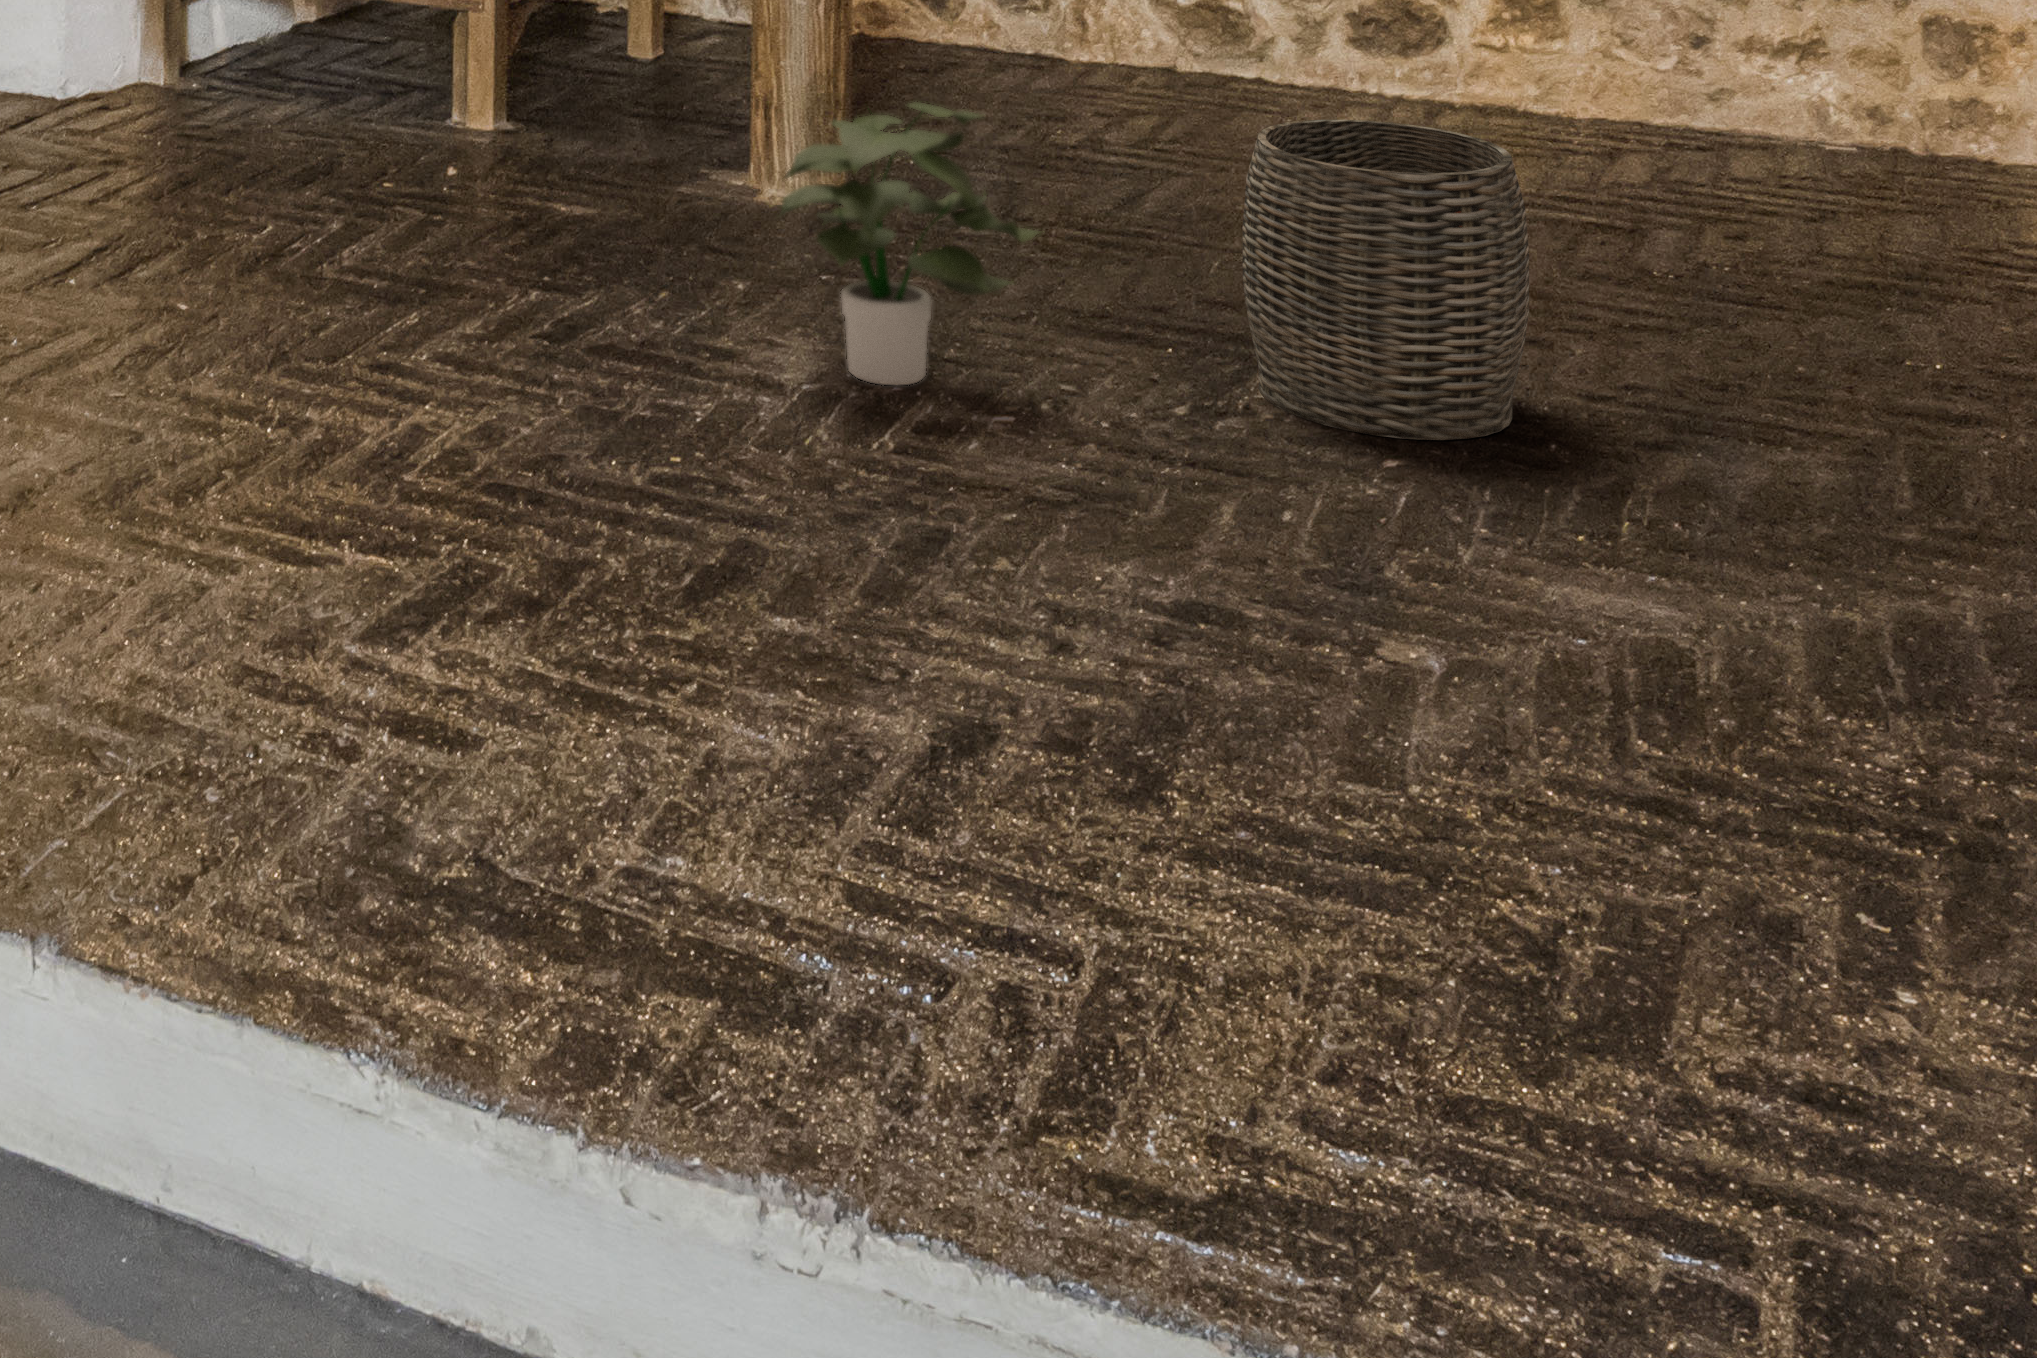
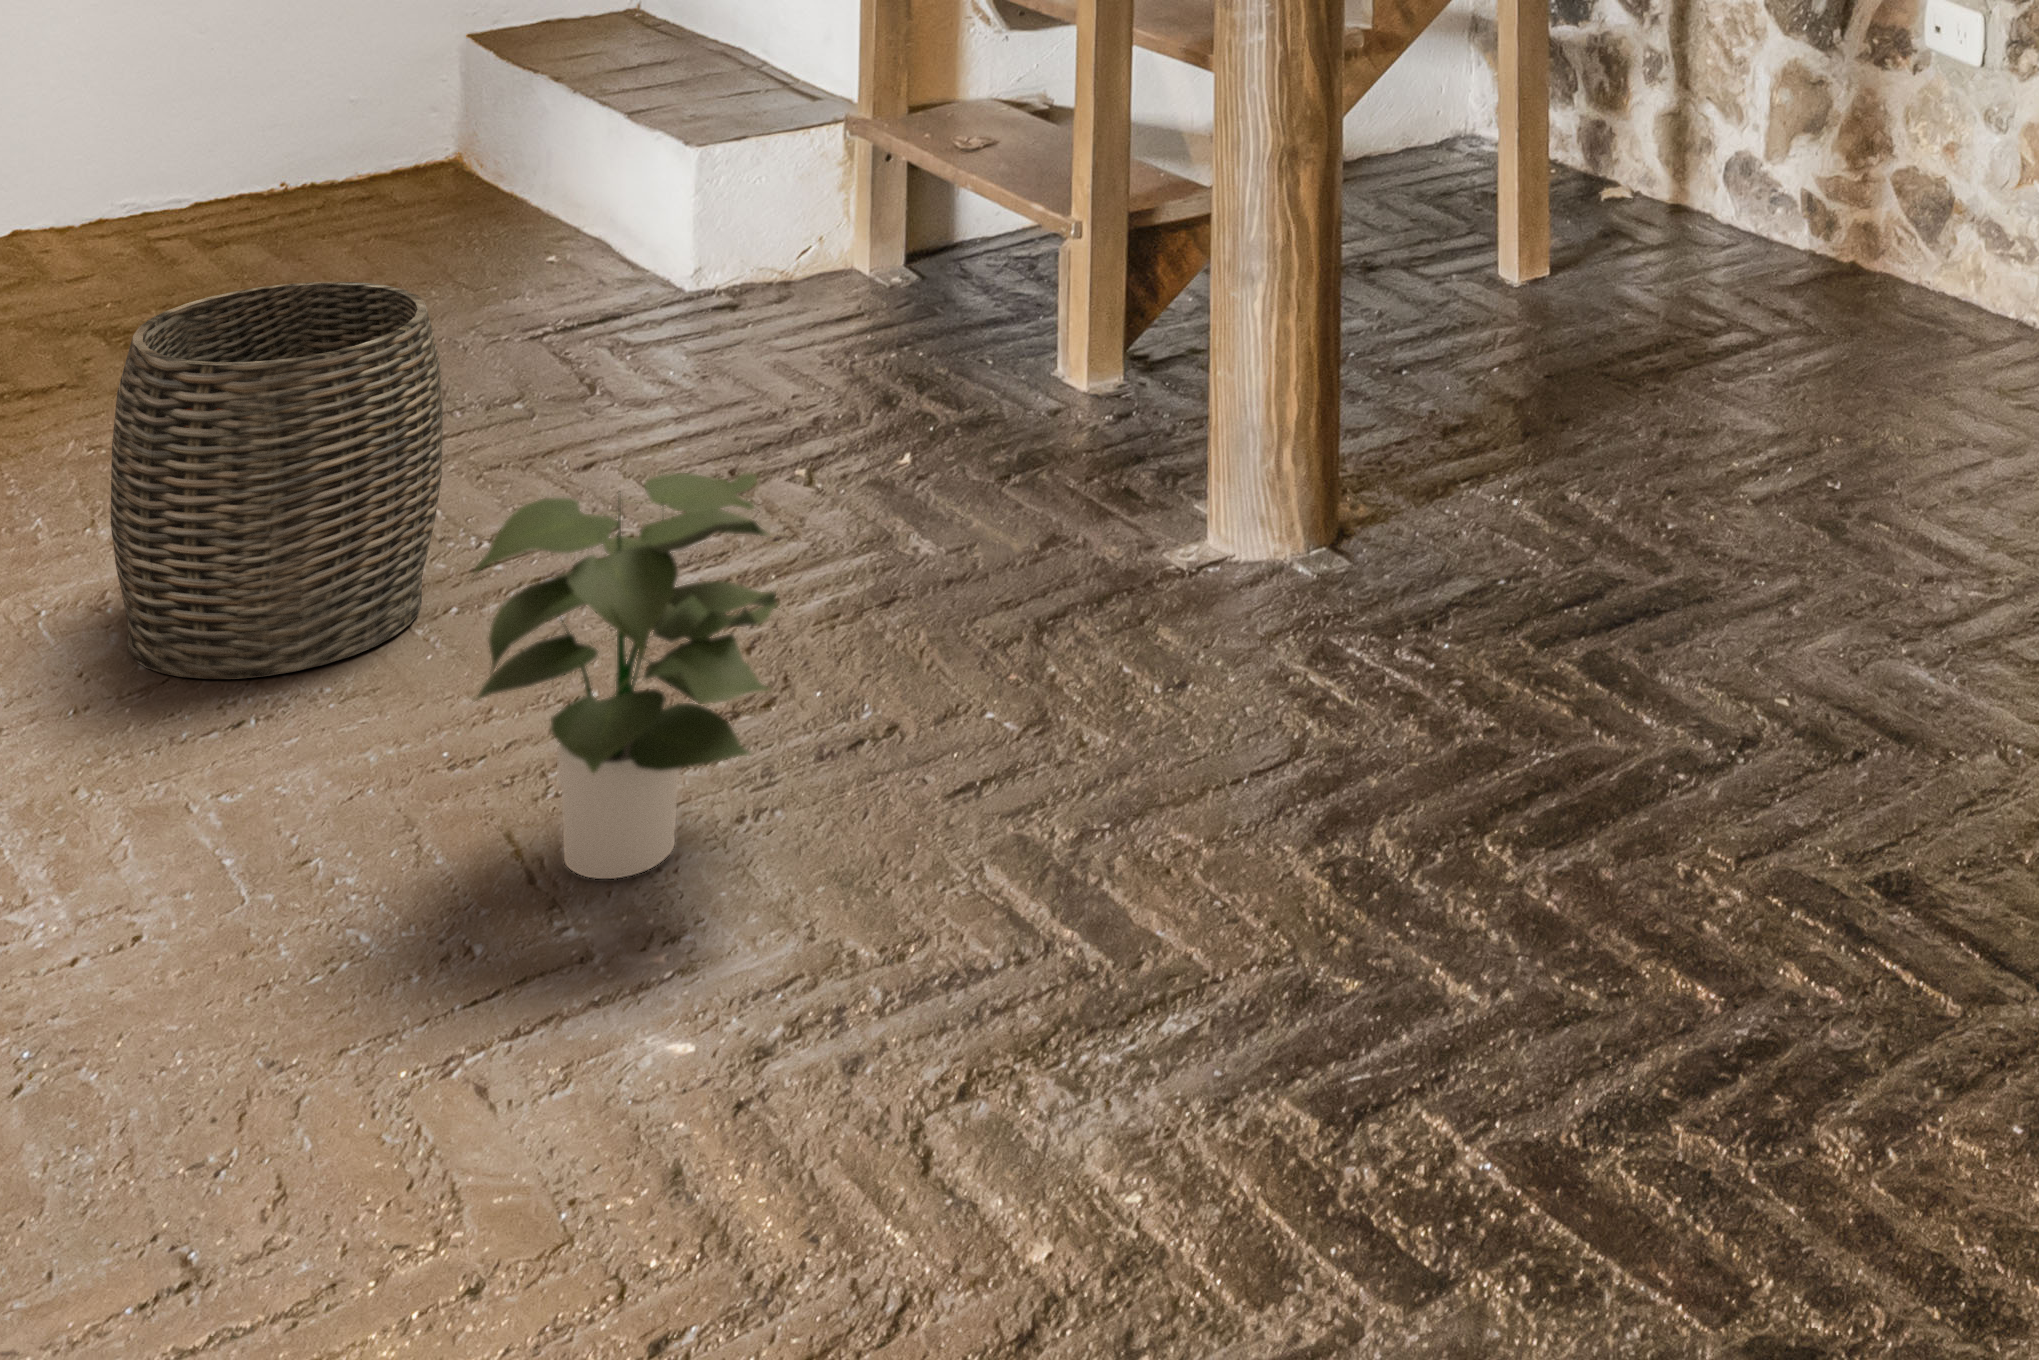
woven basket: present [1243,120,1529,440] -> present [110,282,443,679]

